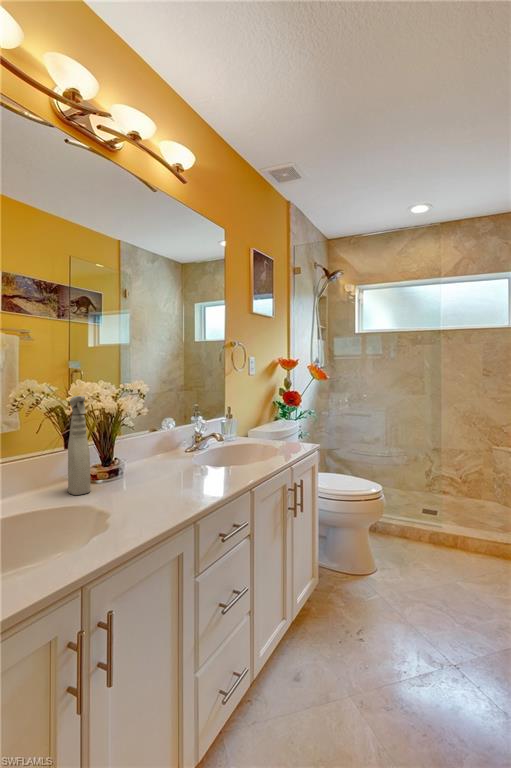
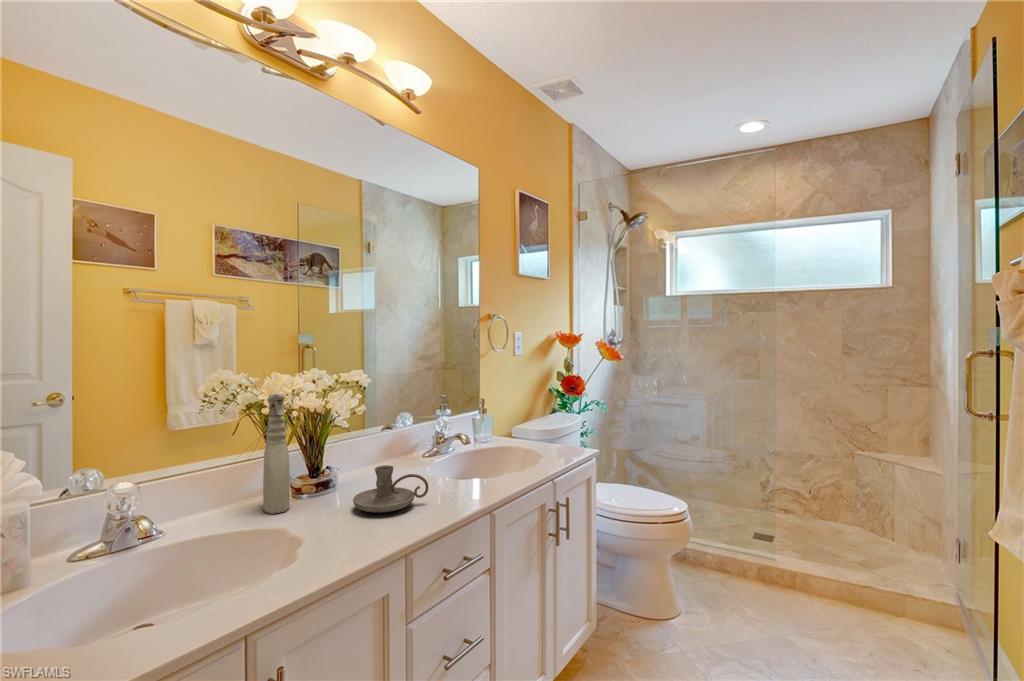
candle holder: none [144,454,204,491] -> present [353,465,429,512]

